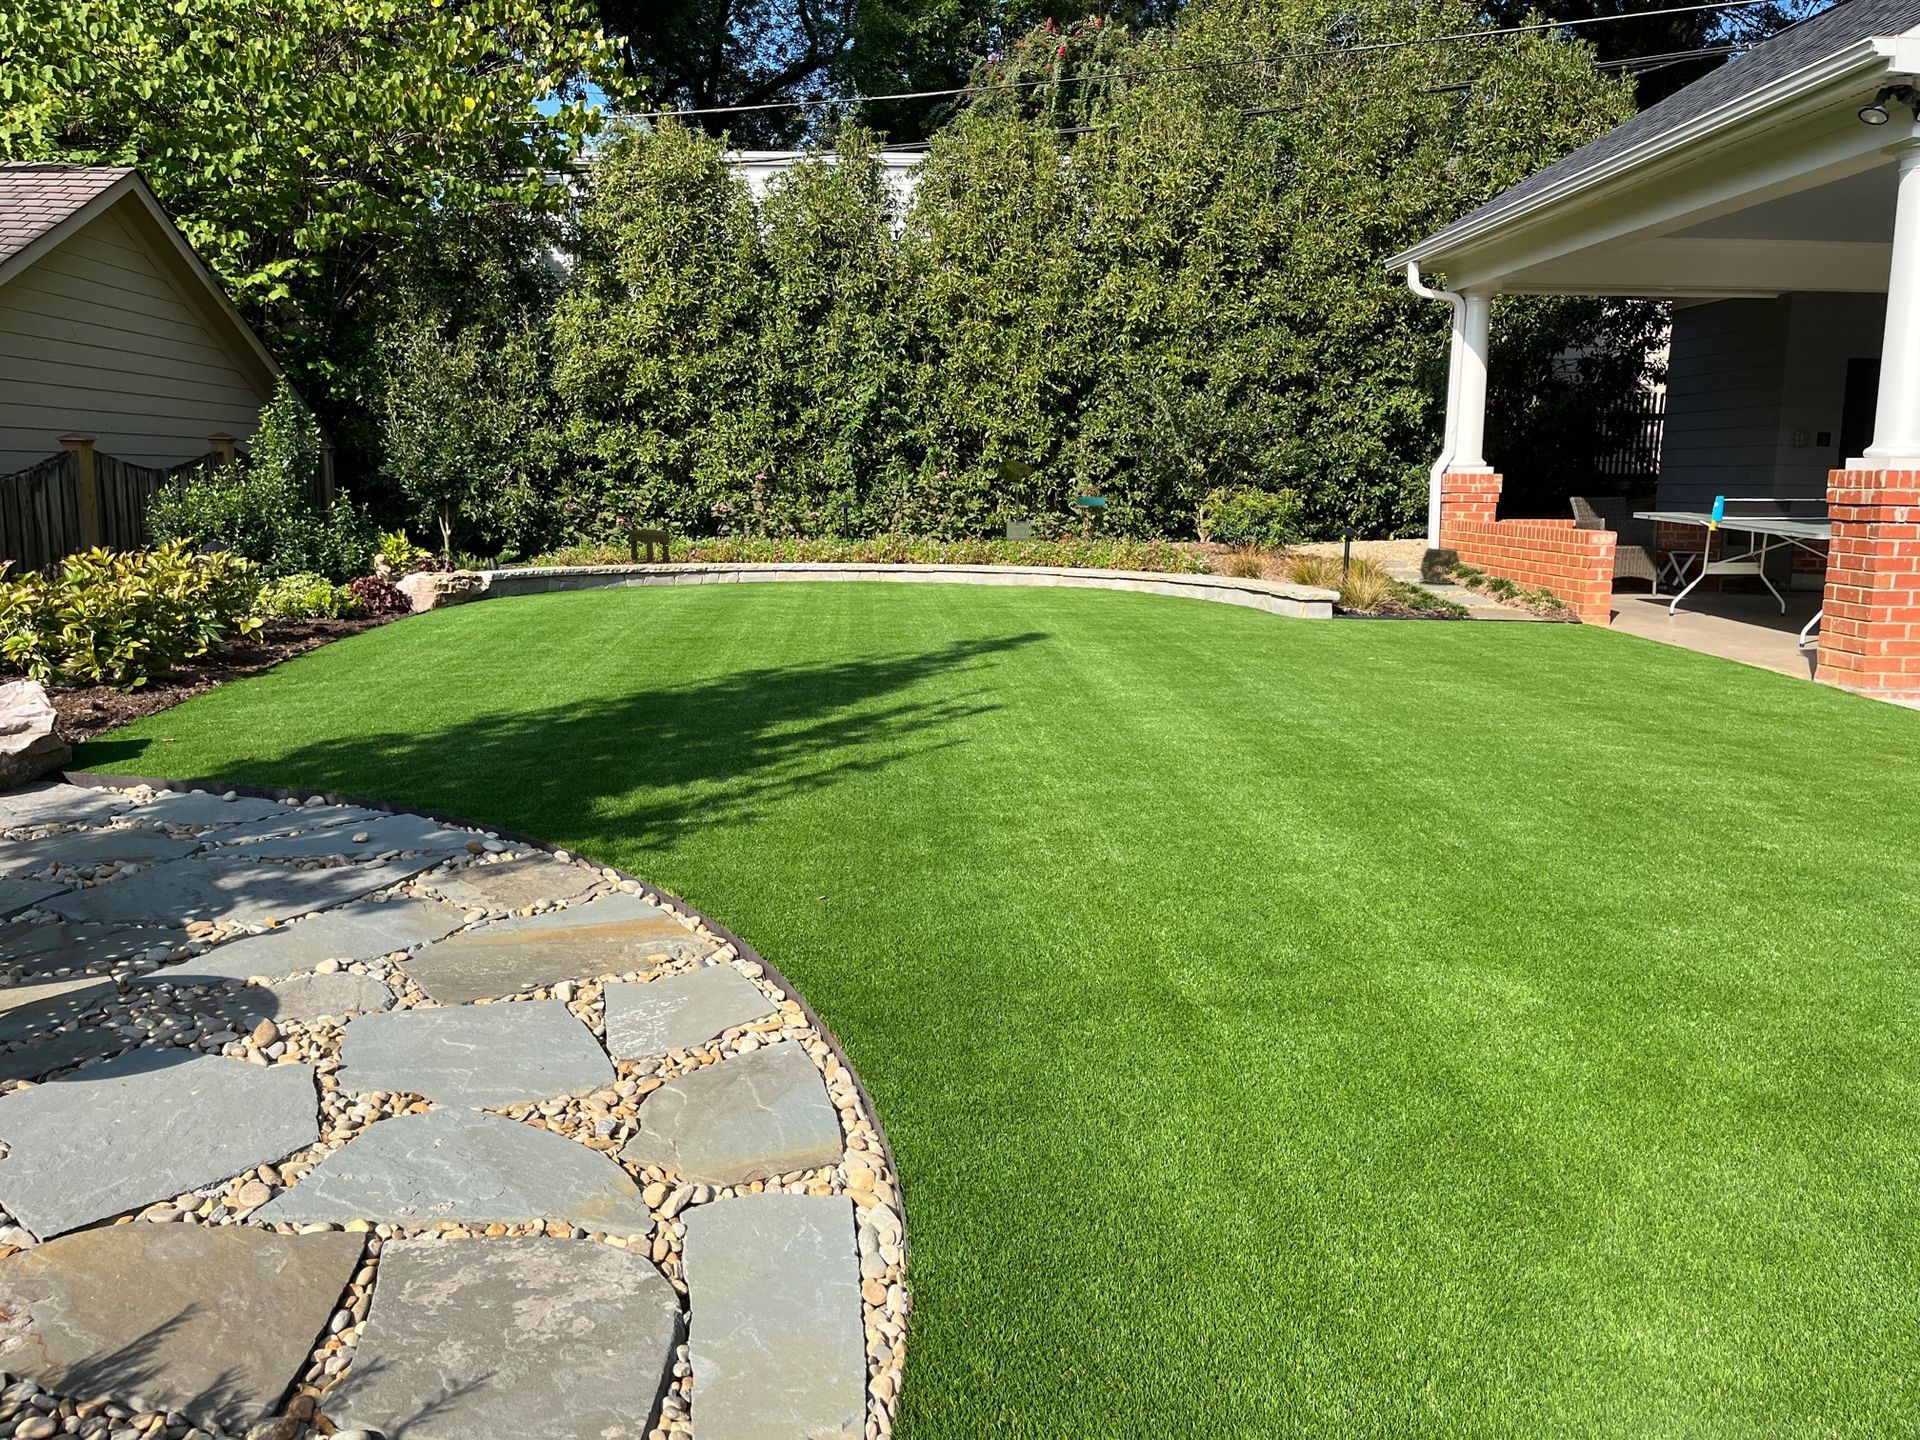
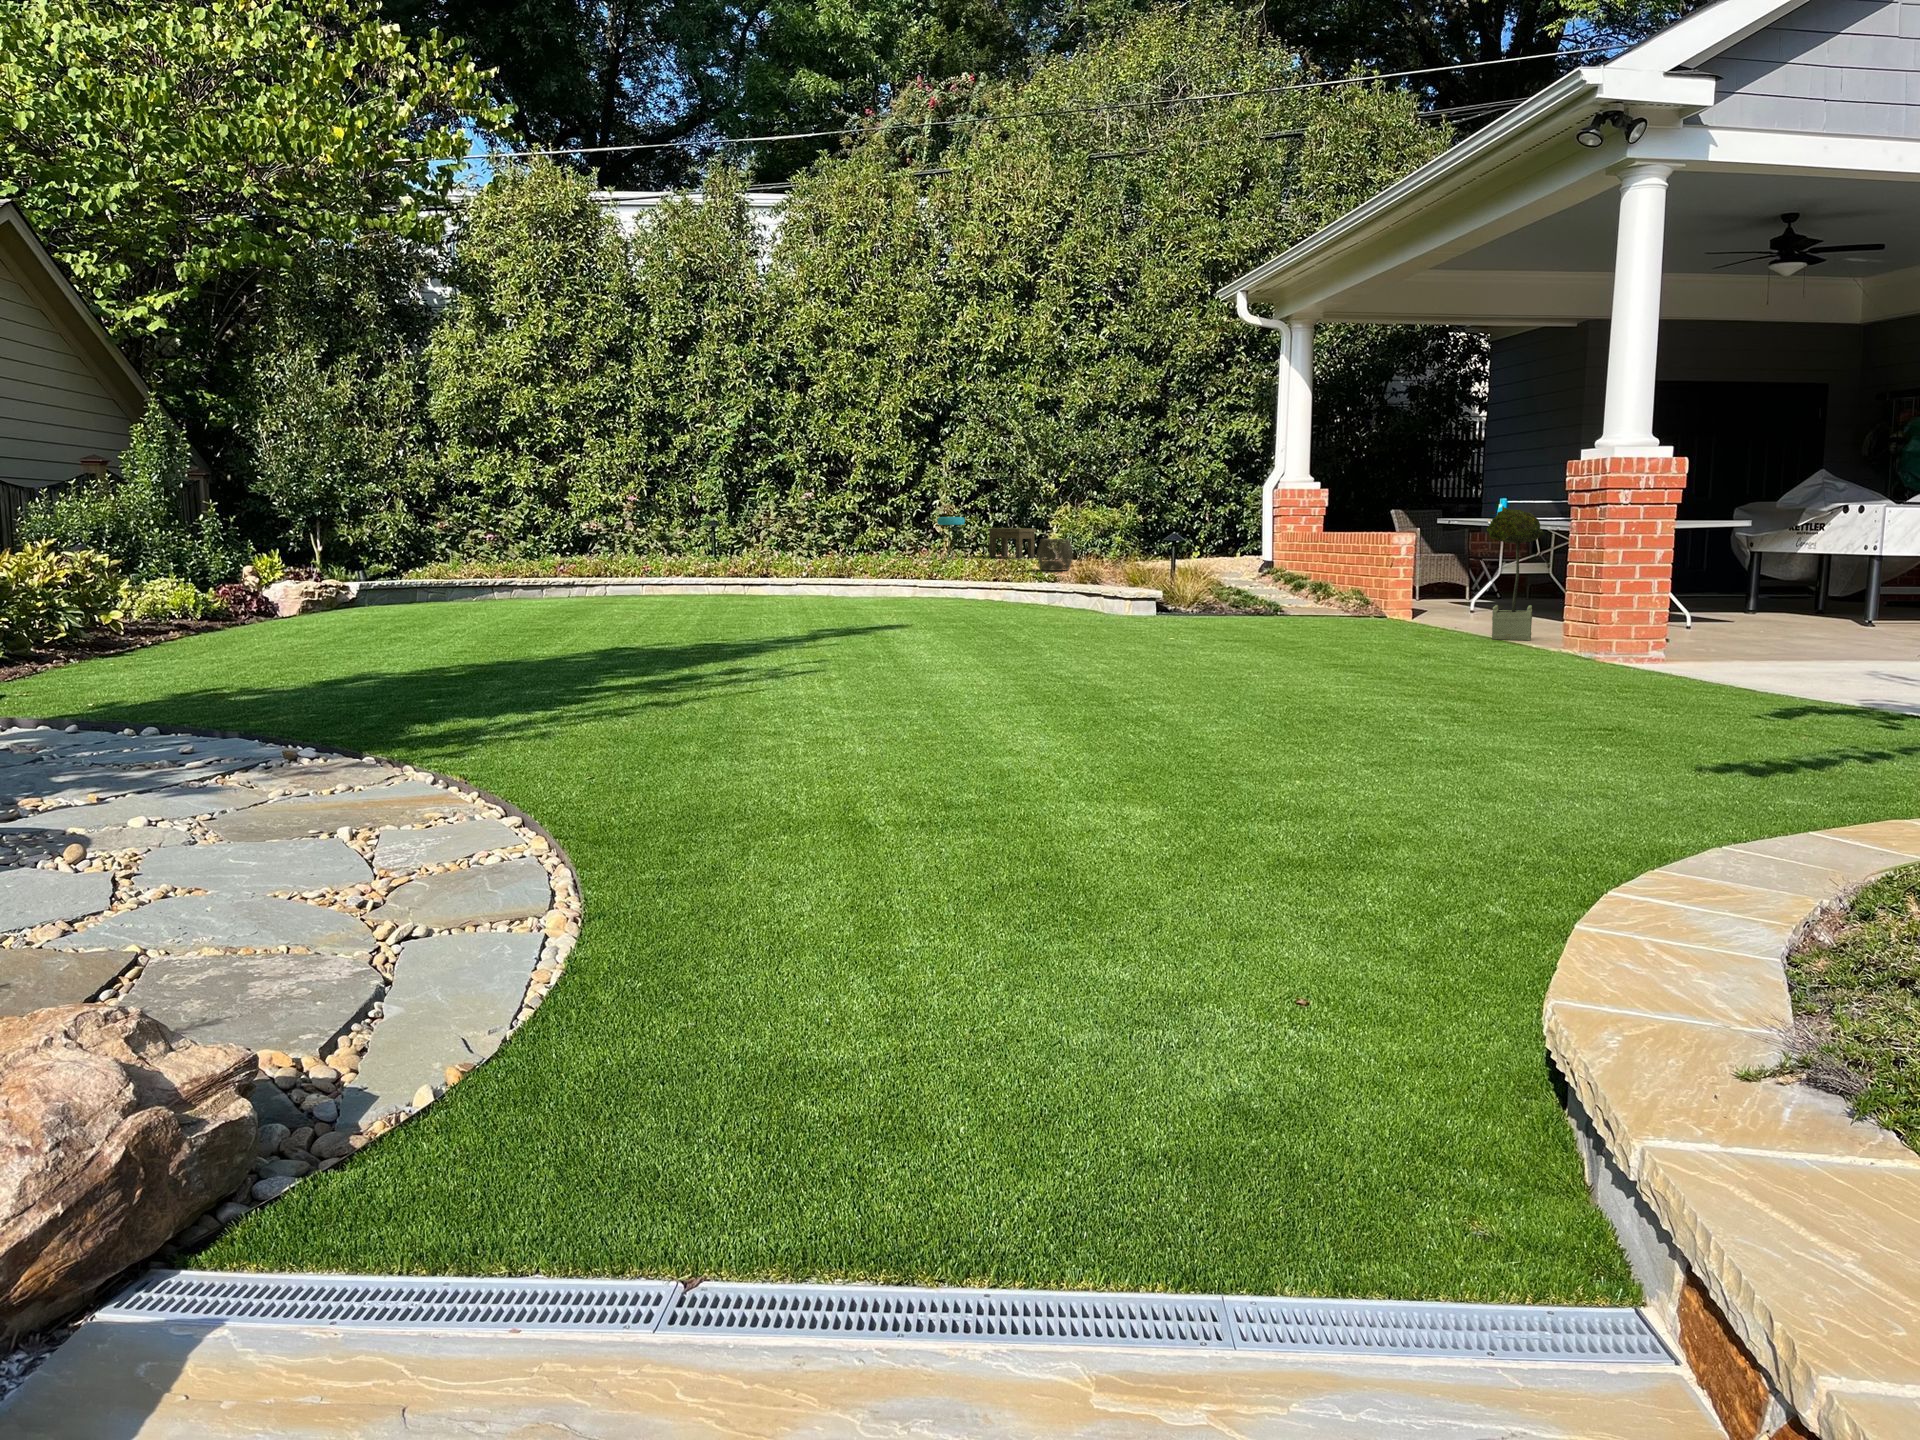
potted tree: present [998,458,1032,540] -> present [1487,506,1545,640]
side table: present [629,529,670,563] -> present [988,528,1036,558]
woven basket: present [1421,549,1460,584] -> present [1037,539,1073,571]

